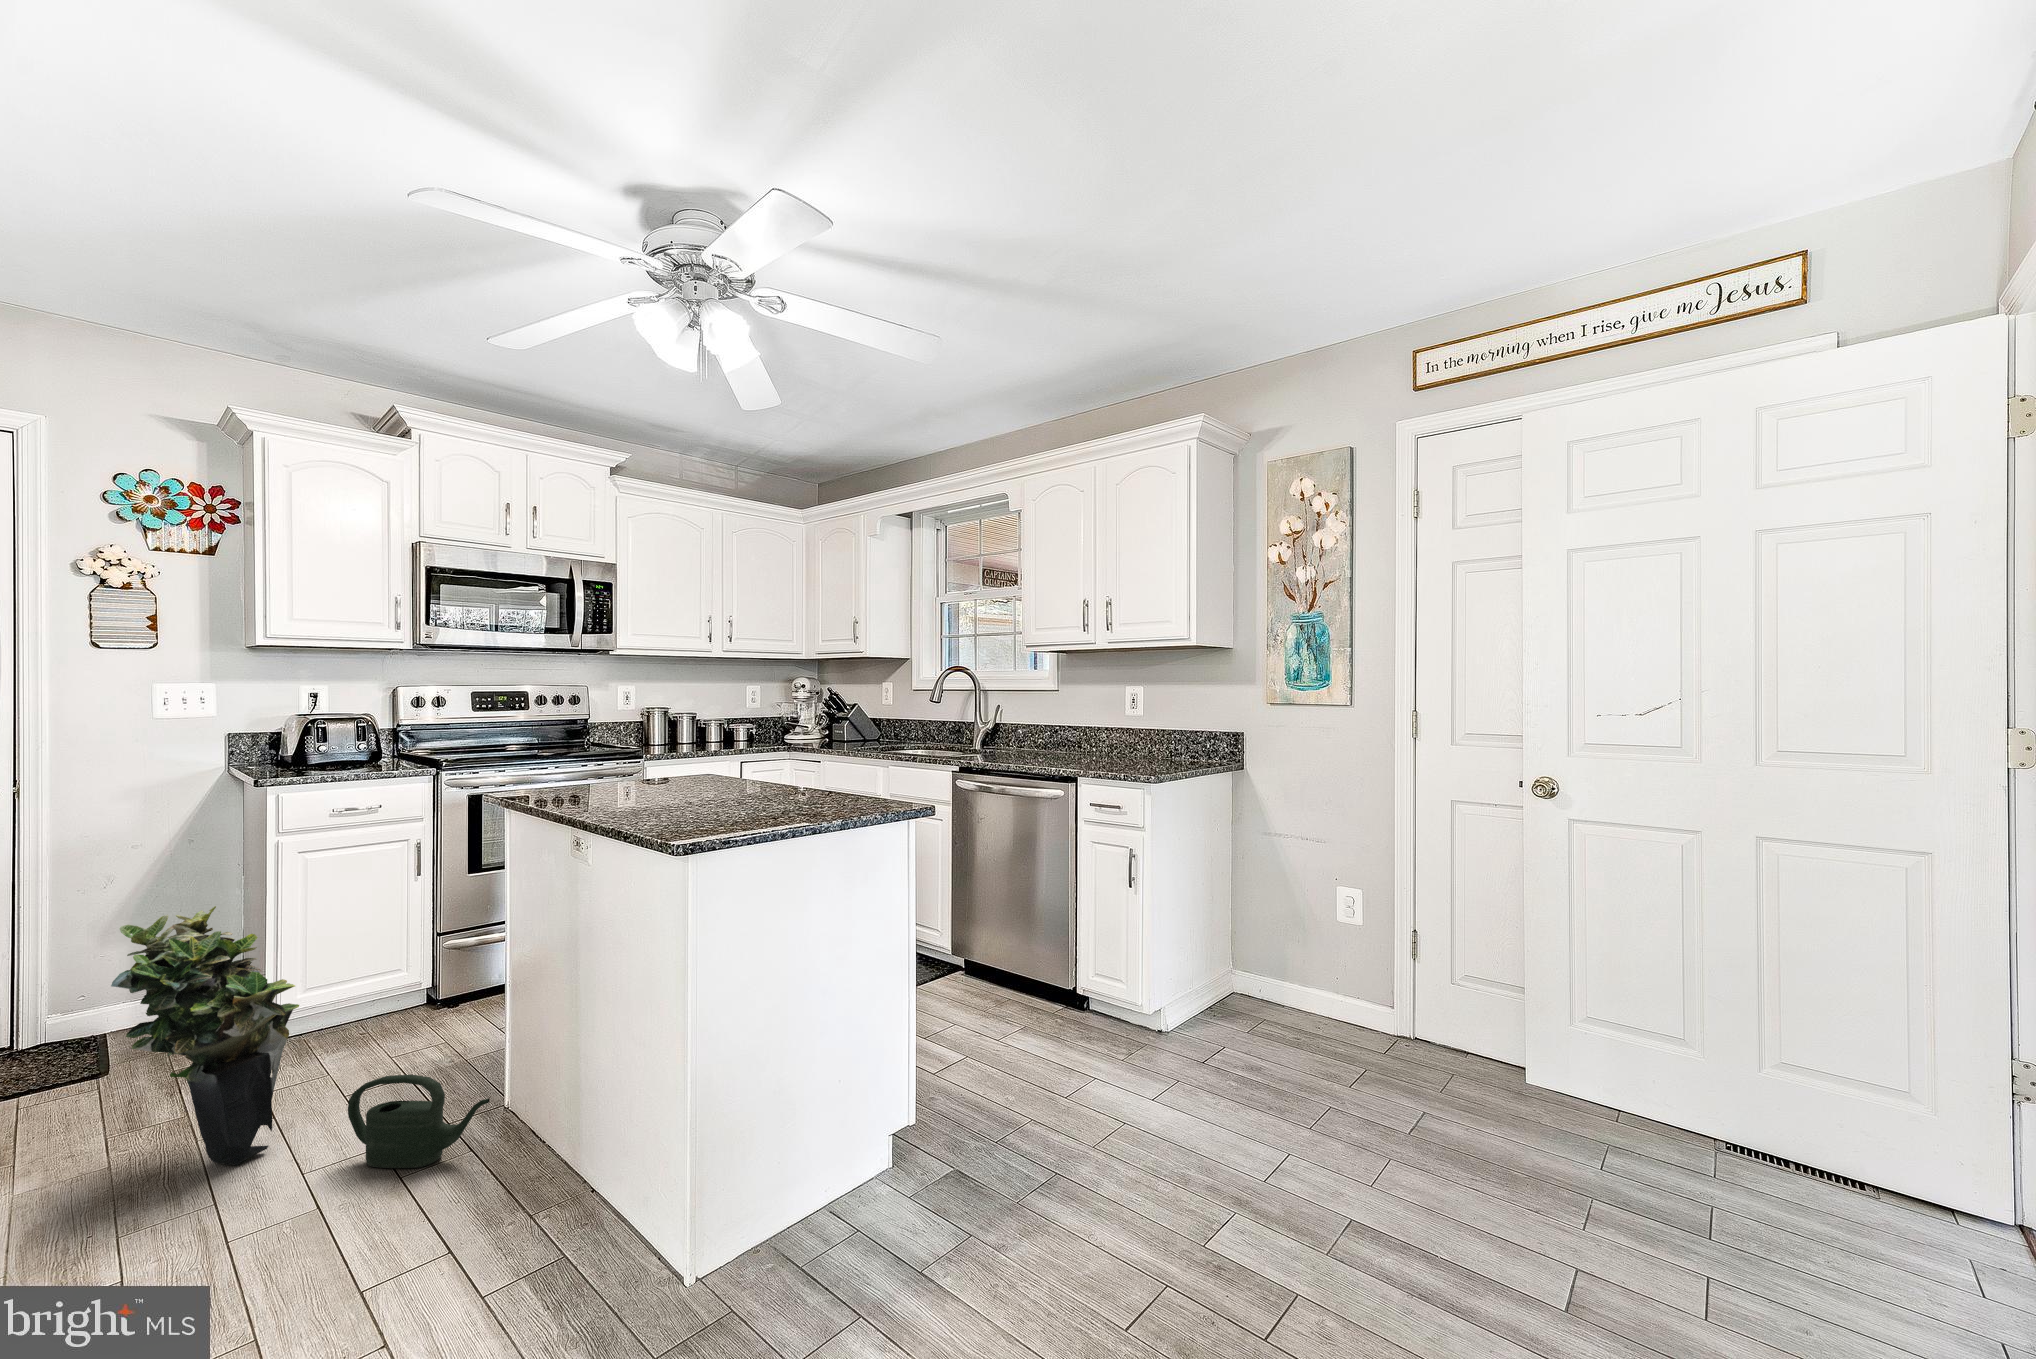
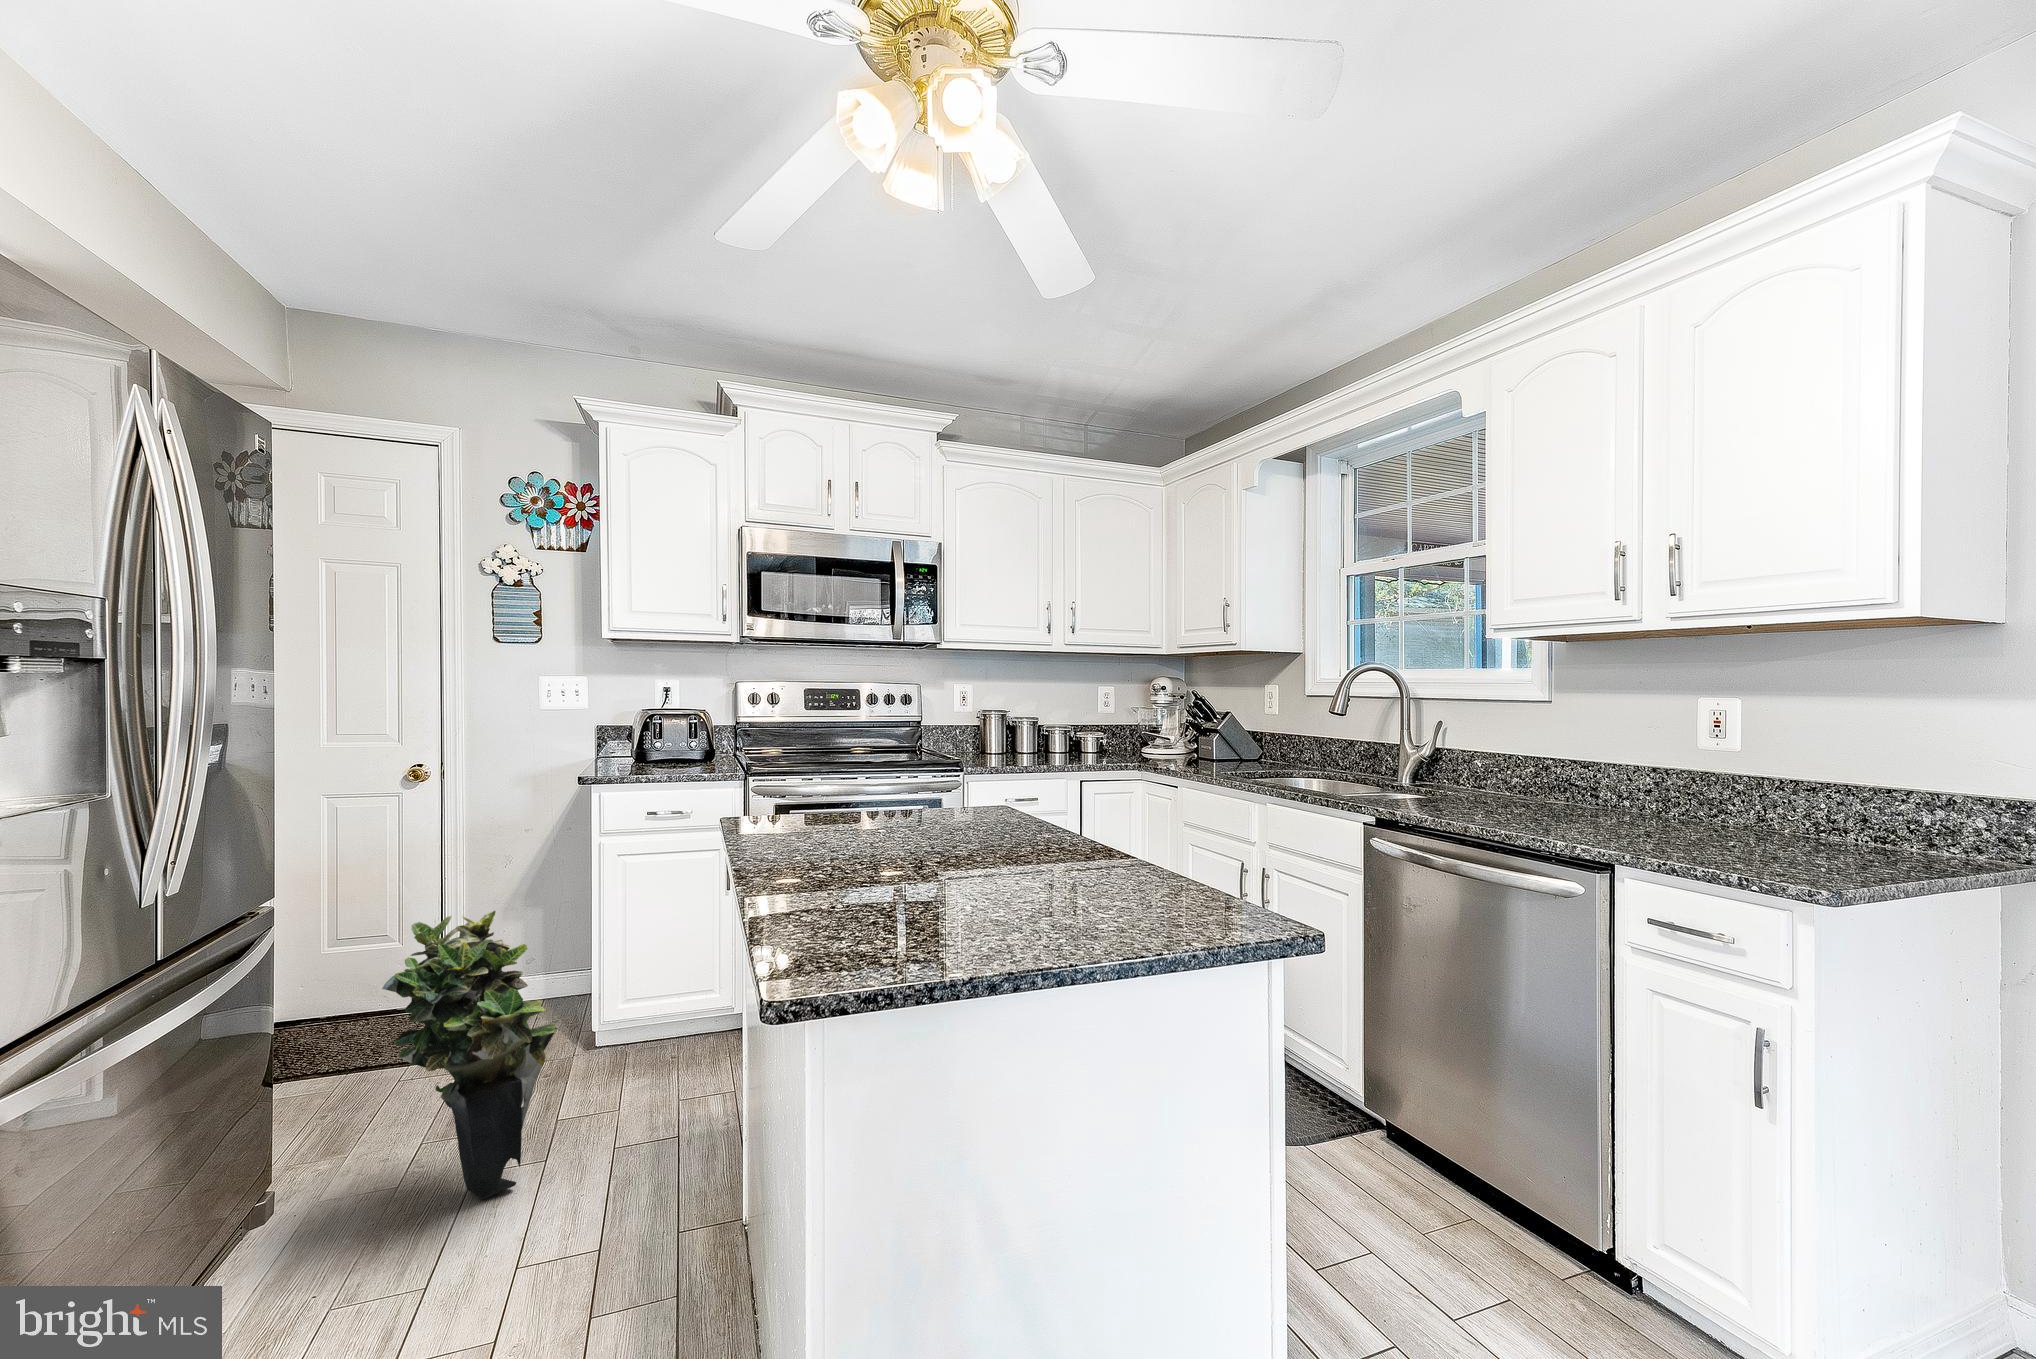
watering can: present [348,1074,490,1168] -> none [570,1137,692,1260]

